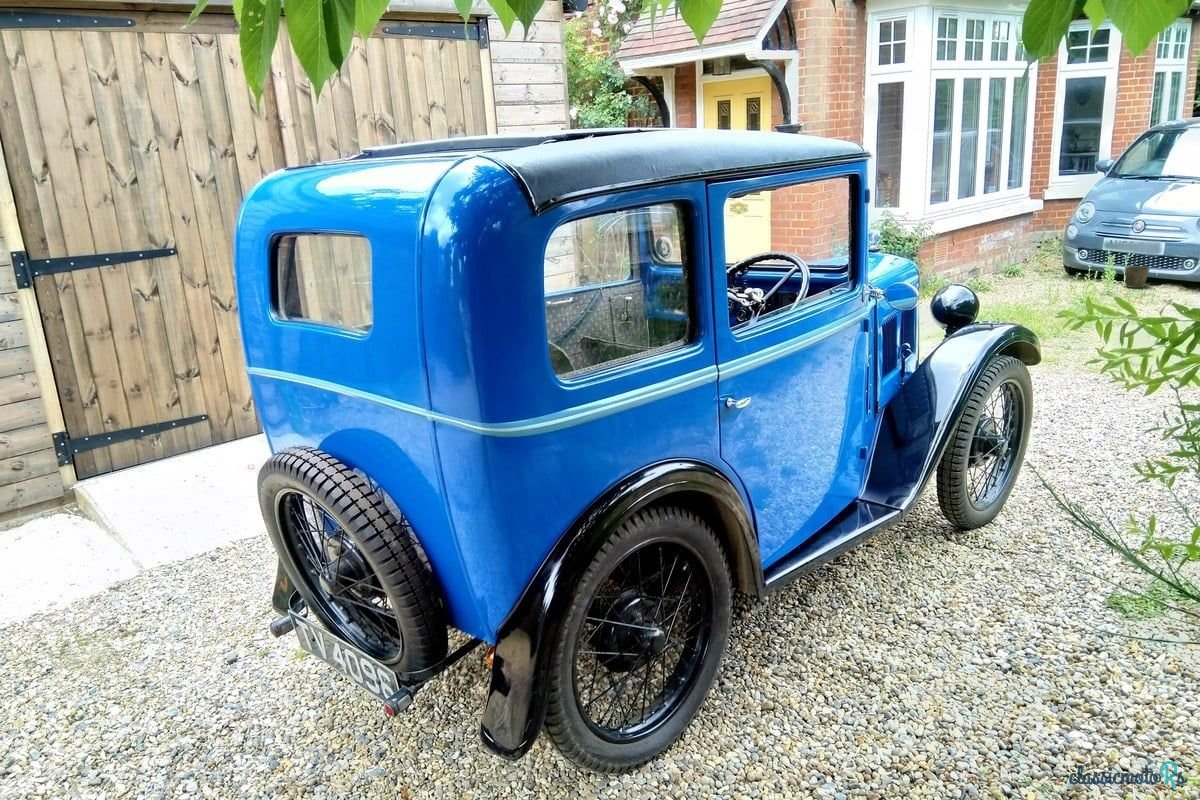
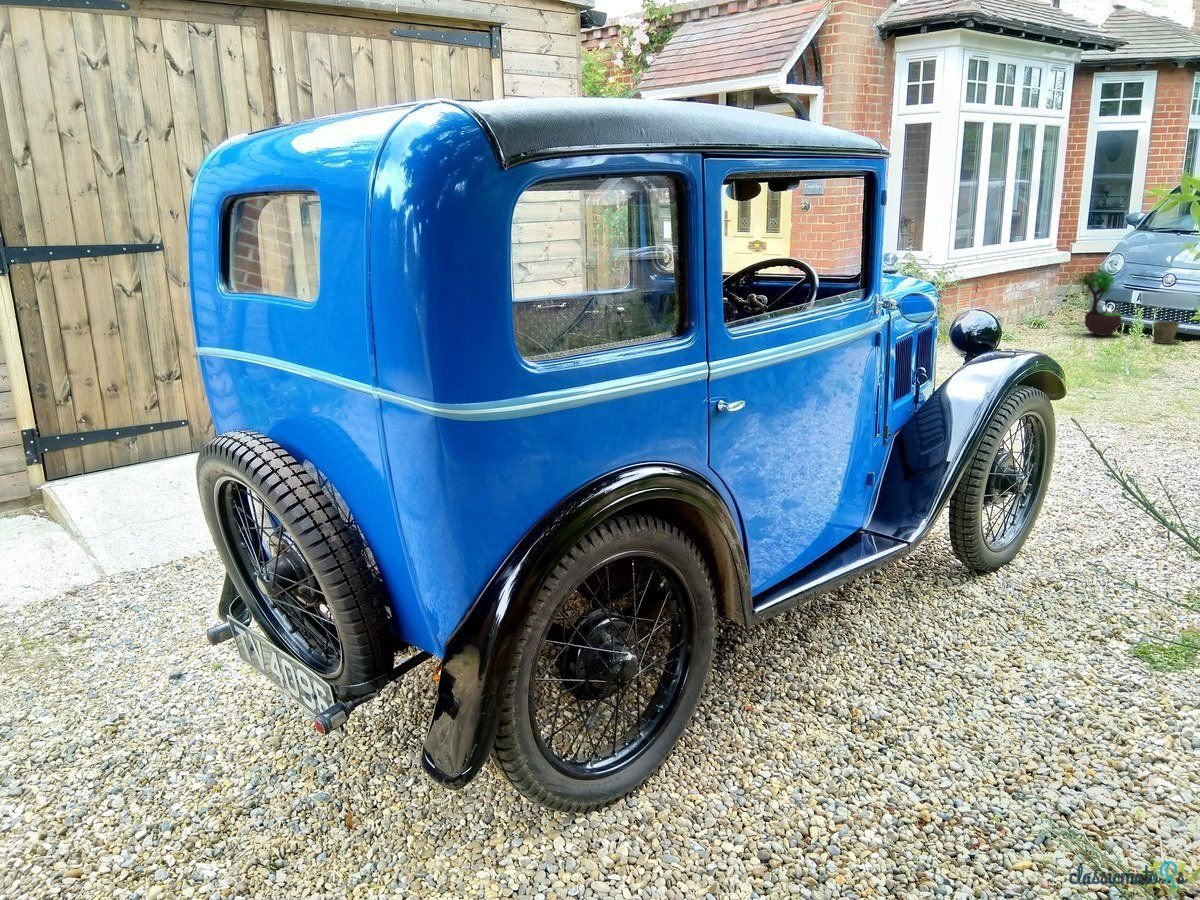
potted tree: none [1046,210,1096,282] -> present [1076,268,1121,336]

